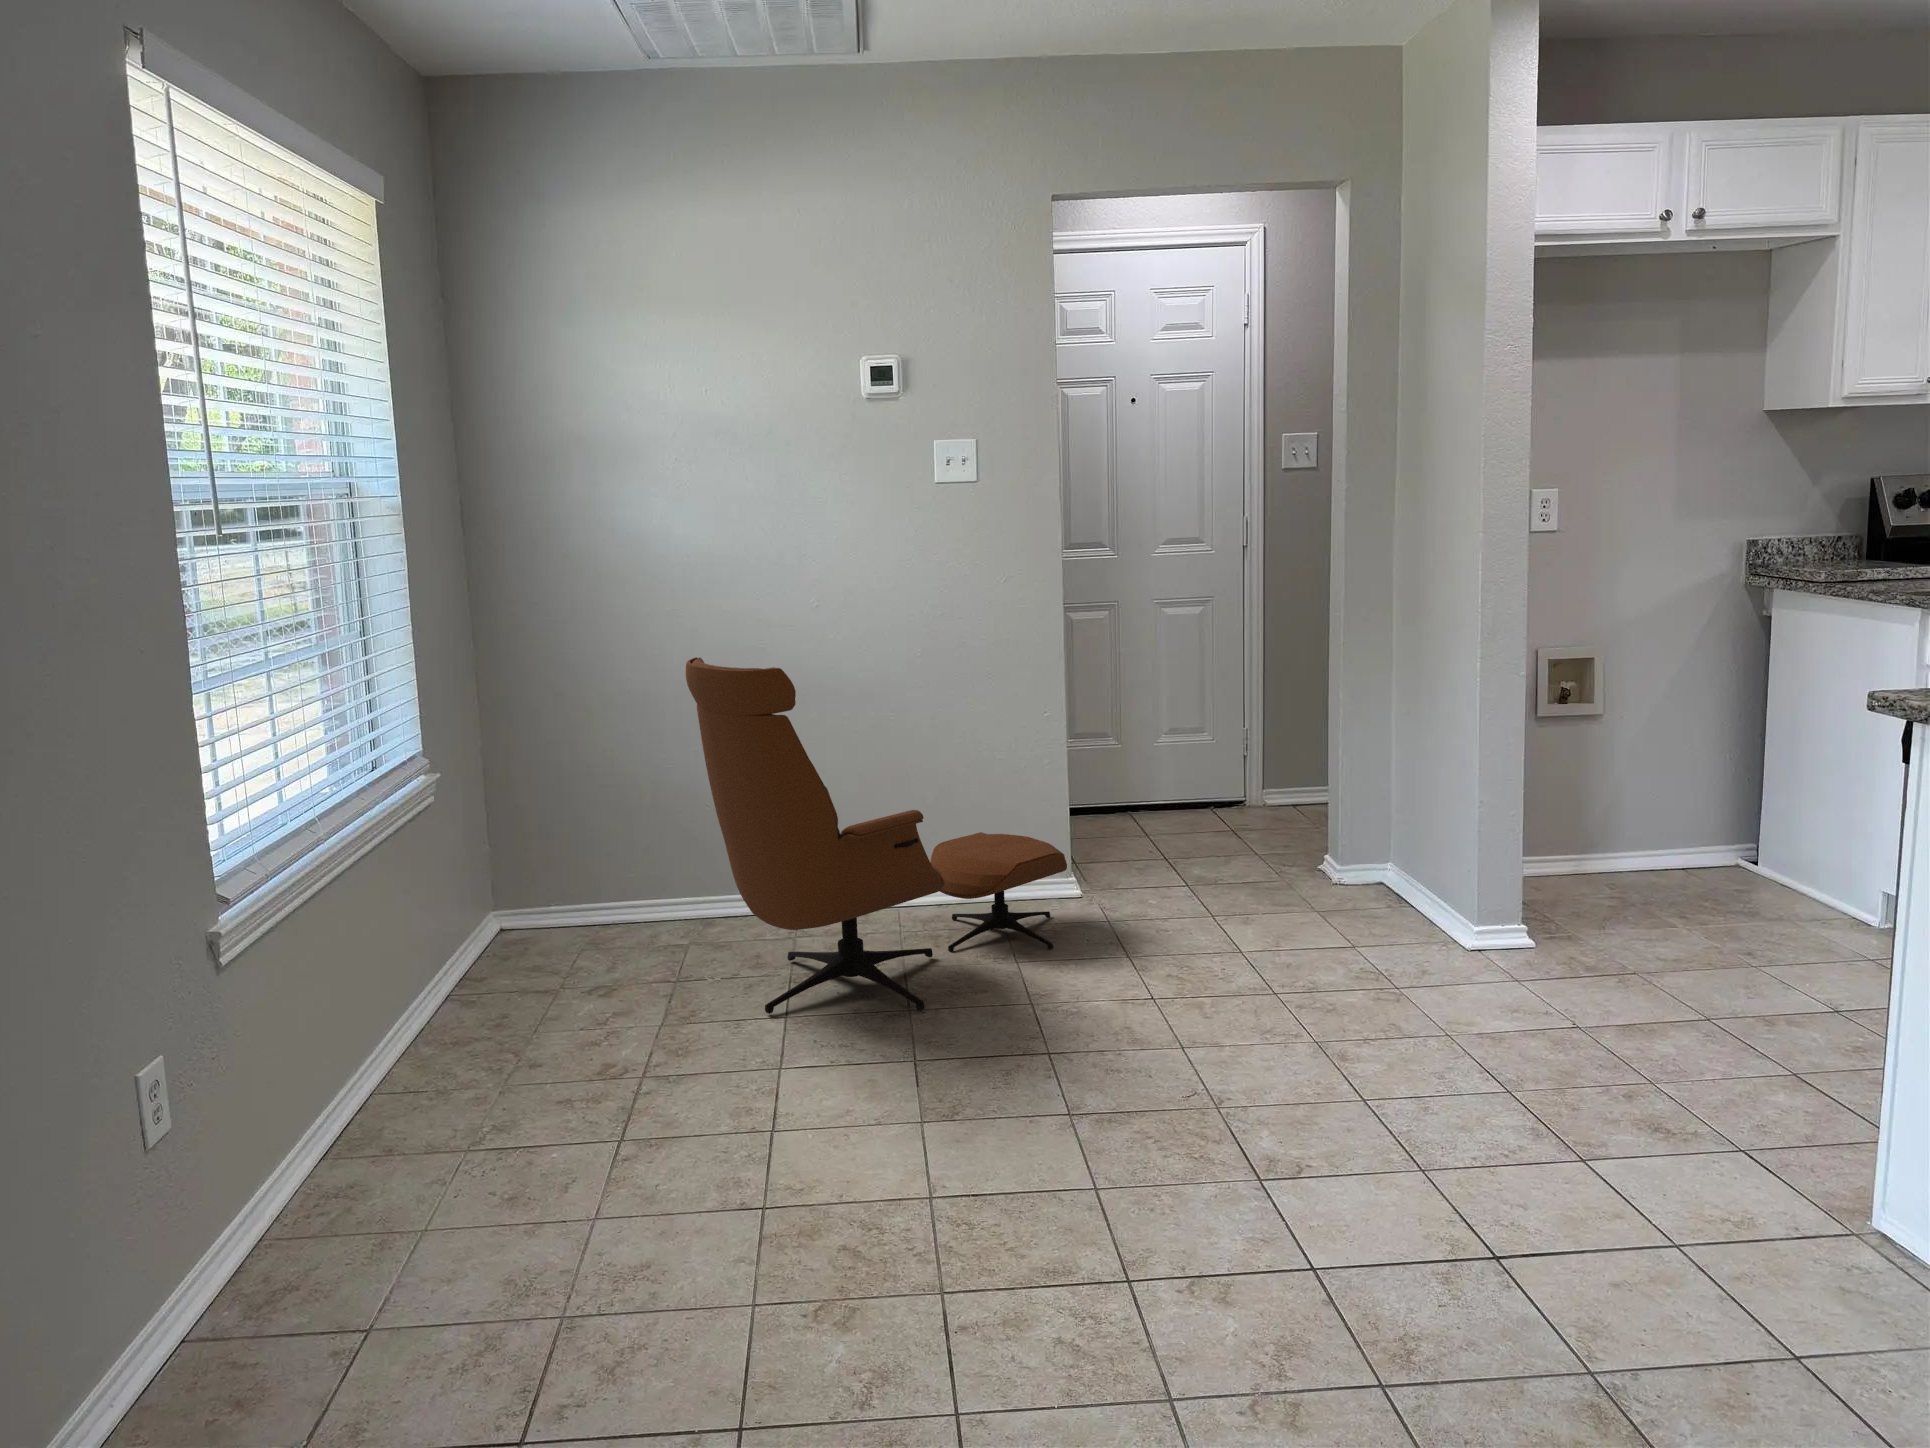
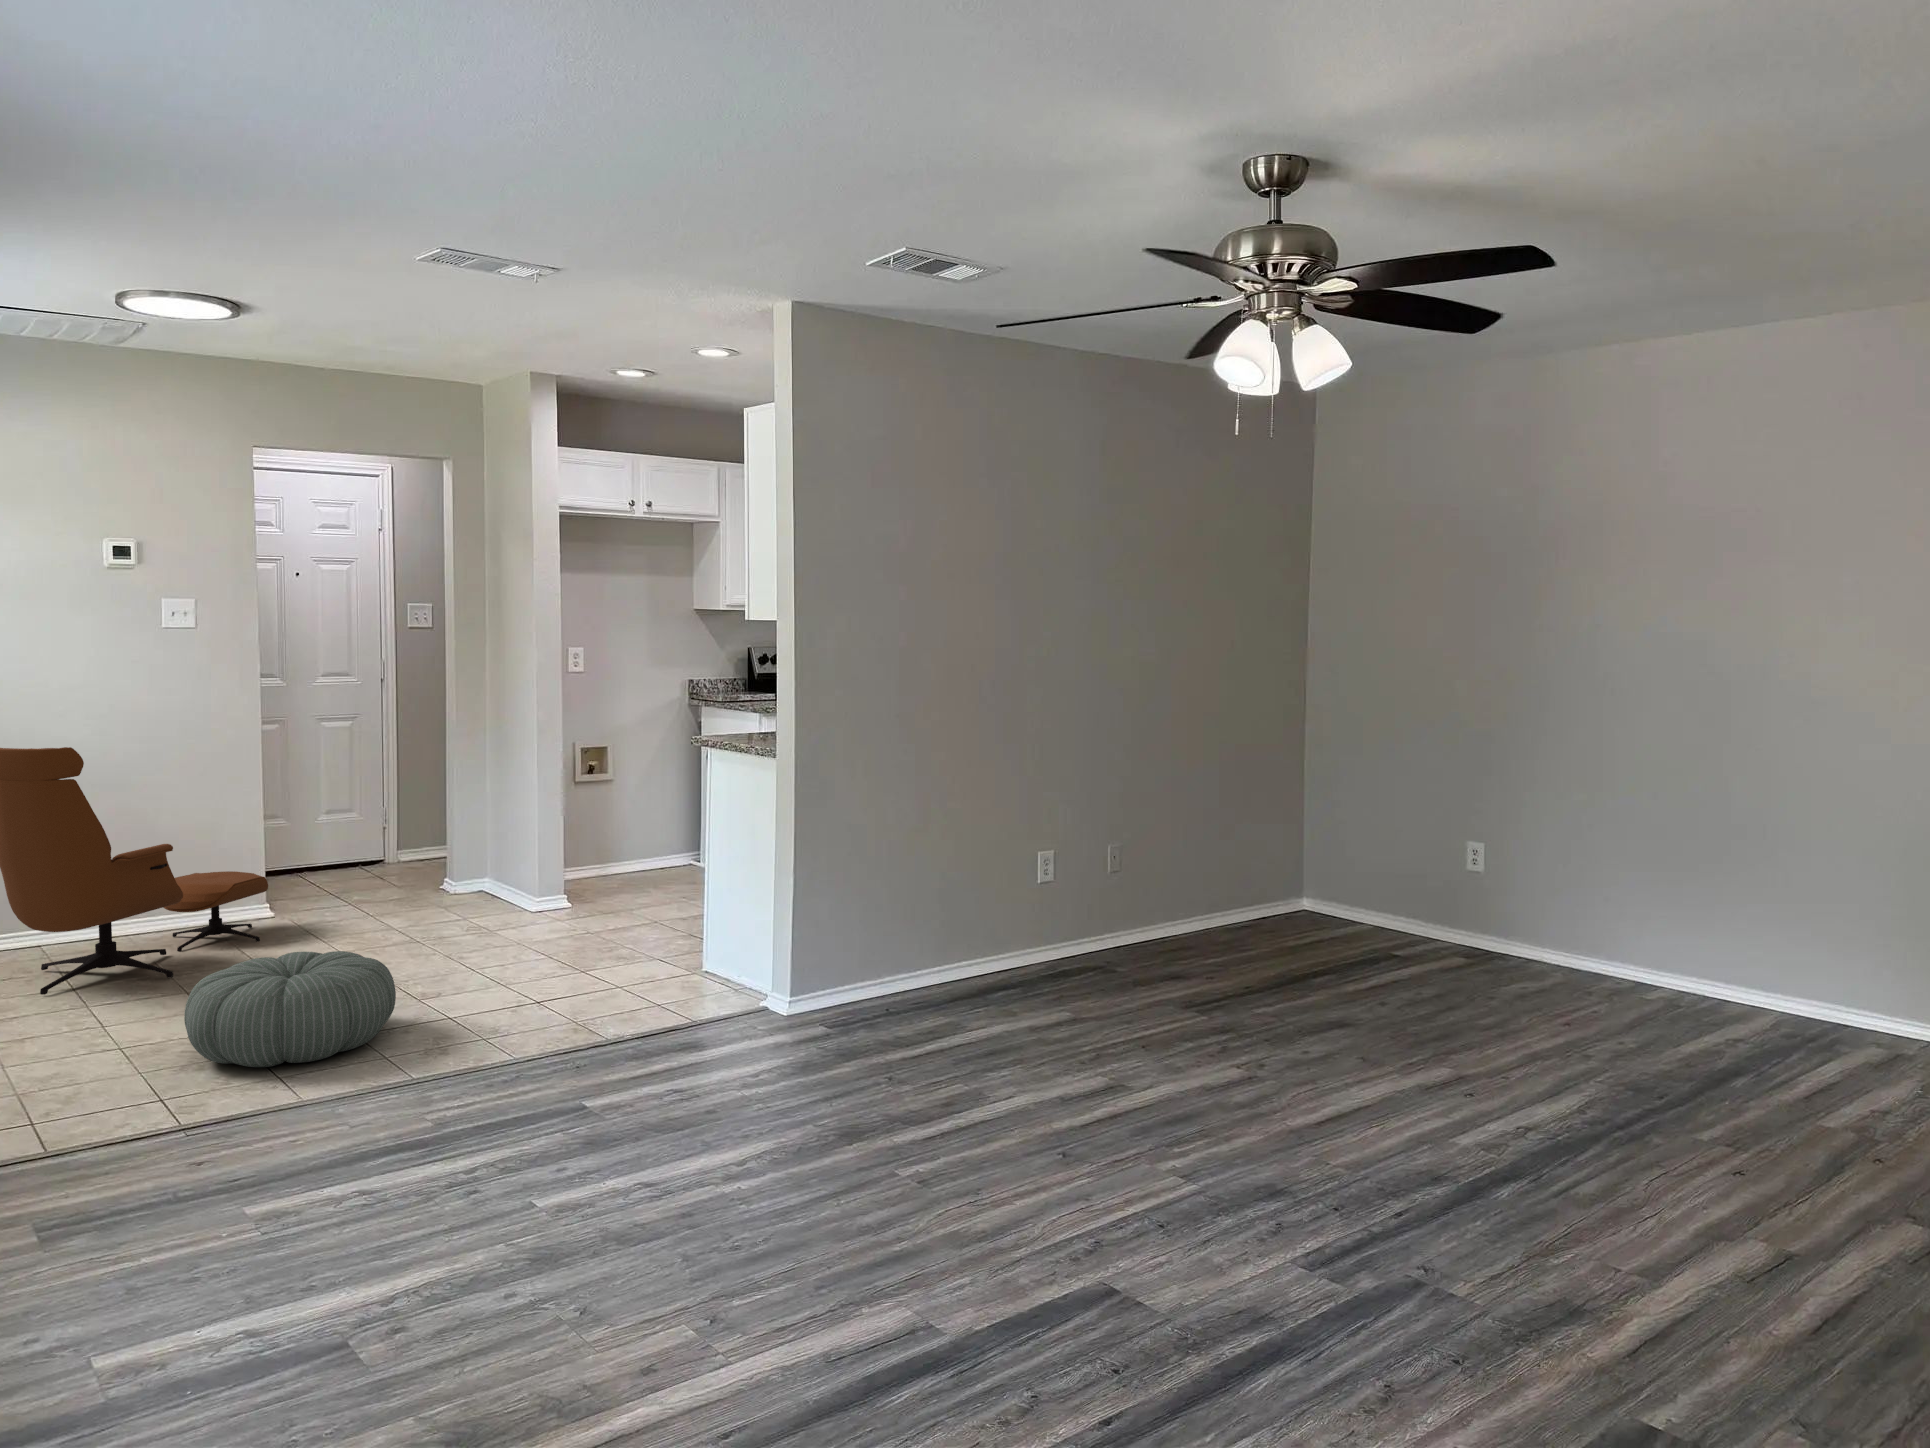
pouf: none [867,1060,1215,1321] -> present [184,951,396,1067]

